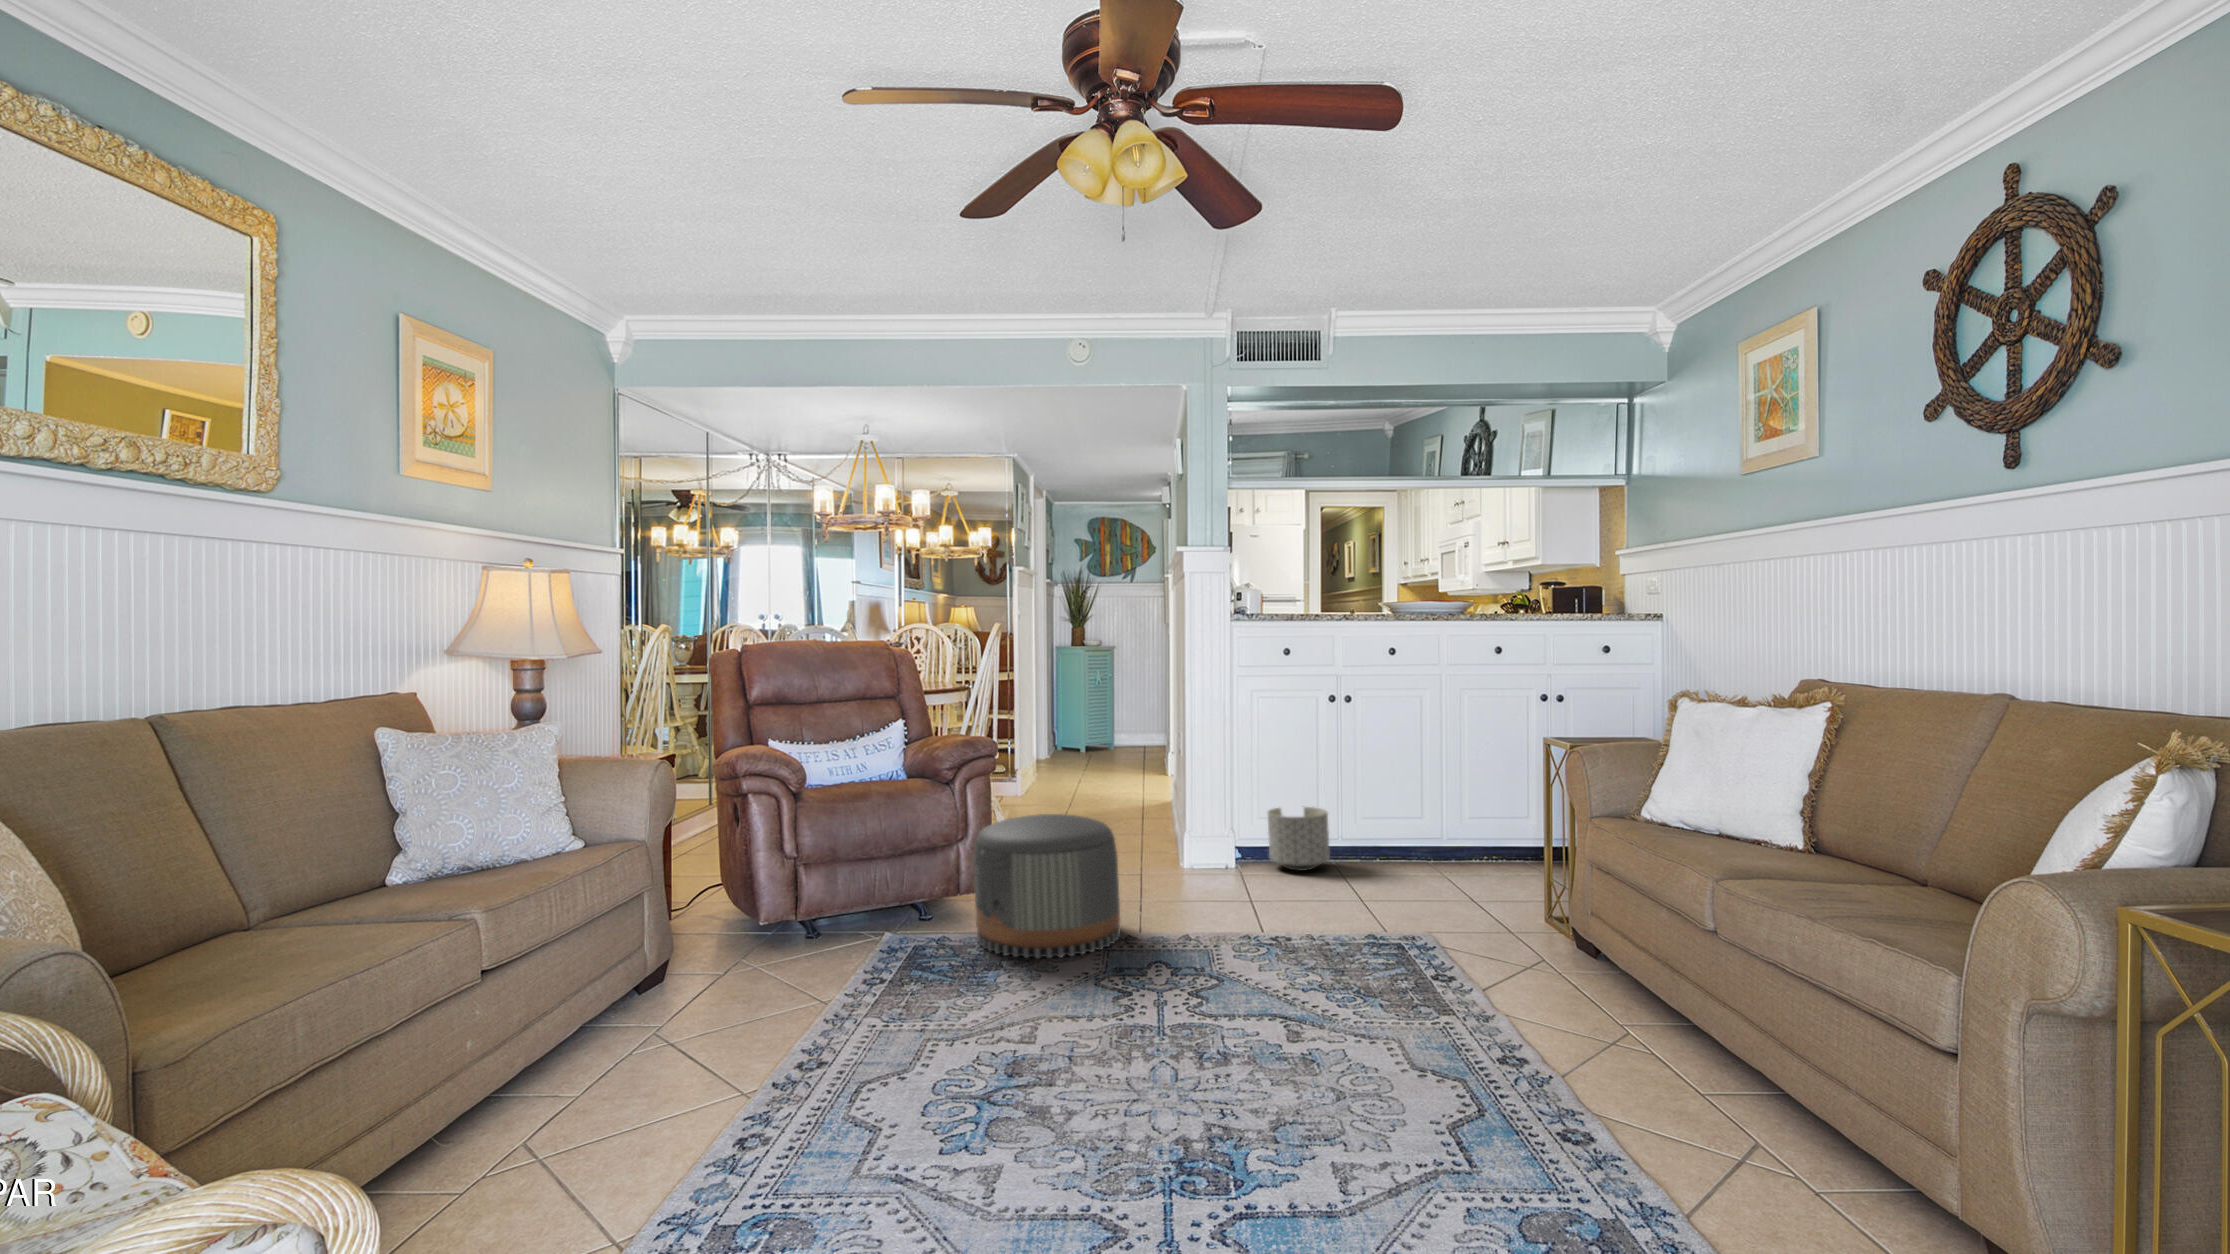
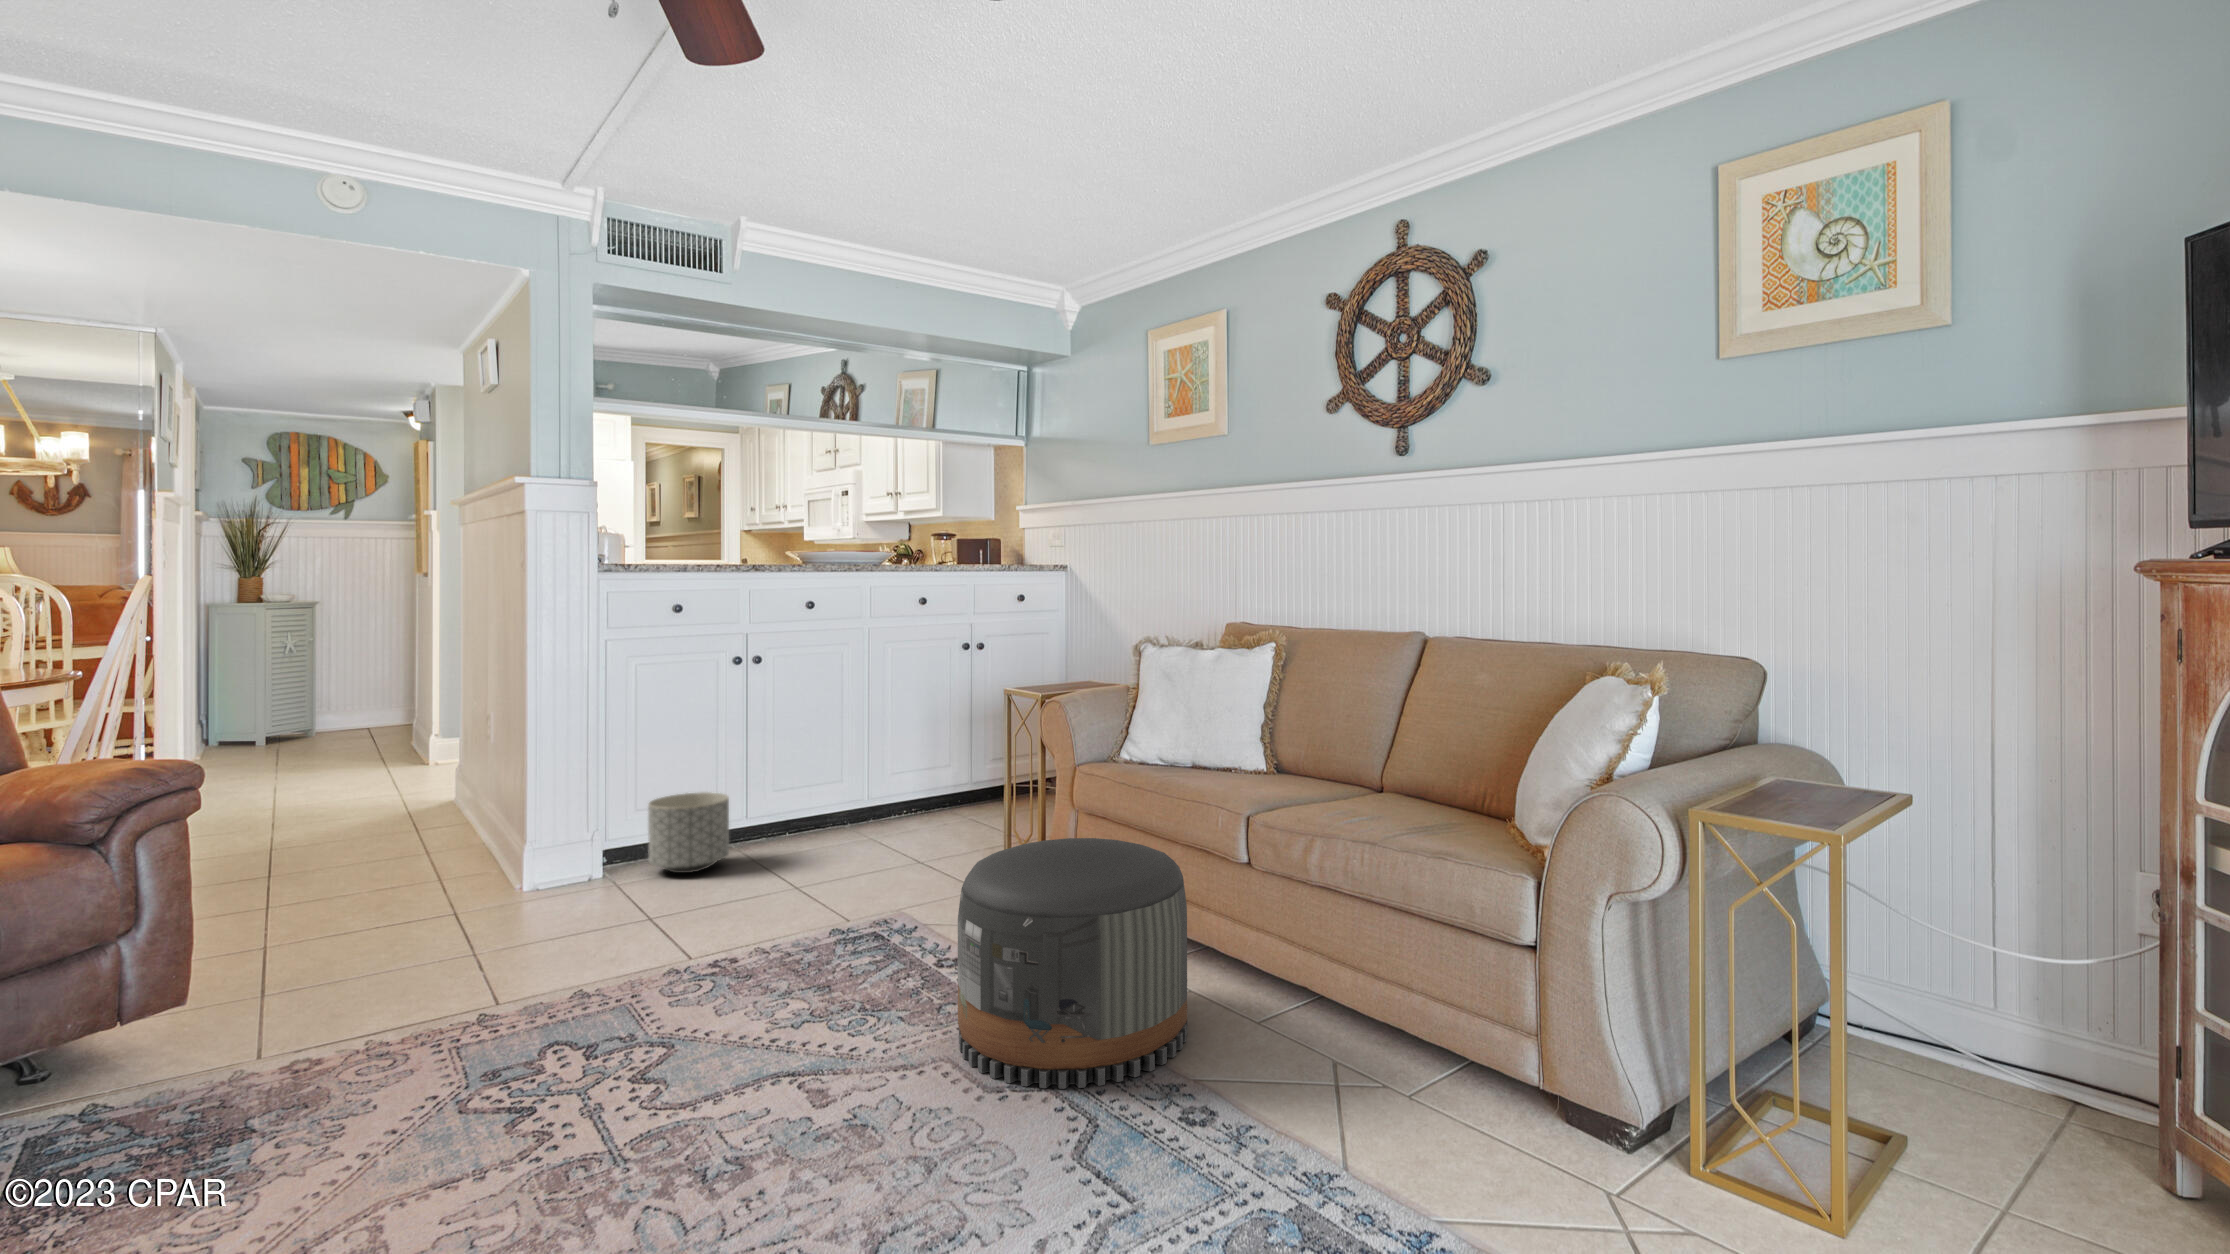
pouf: present [974,814,1120,958] -> present [958,838,1187,1089]

